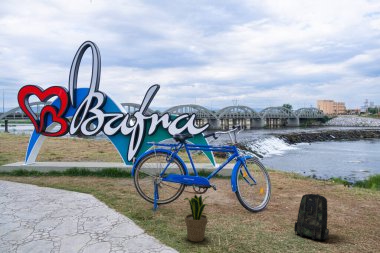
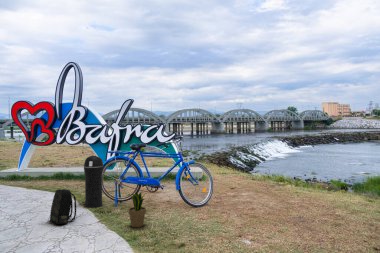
trash can: none [115,147,139,212] -> present [84,156,103,208]
backpack: present [294,194,329,240] -> present [50,189,76,224]

